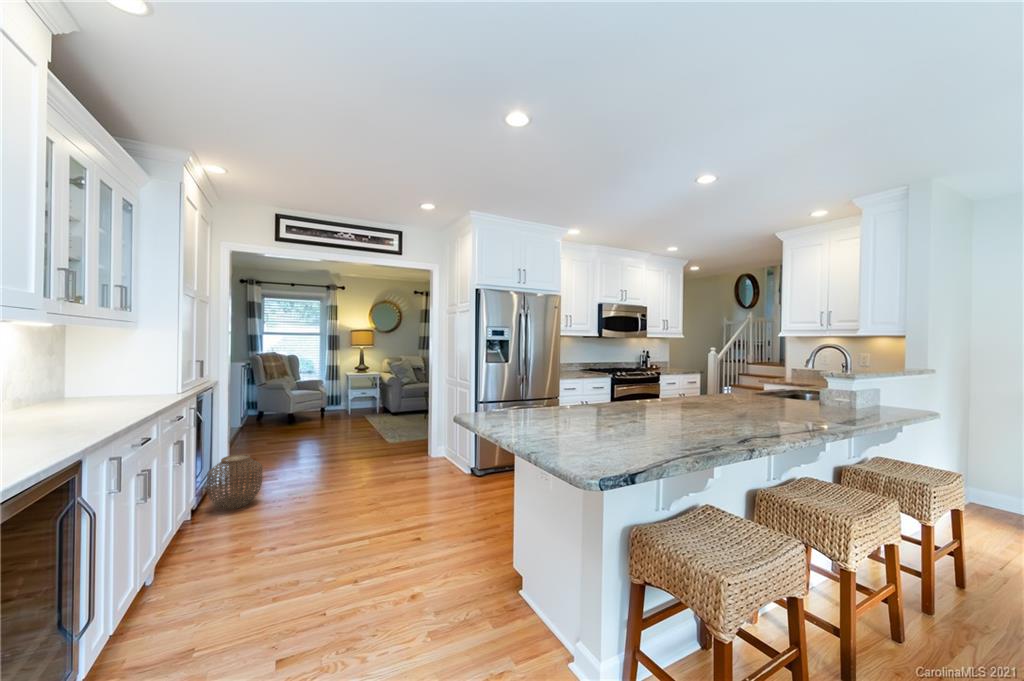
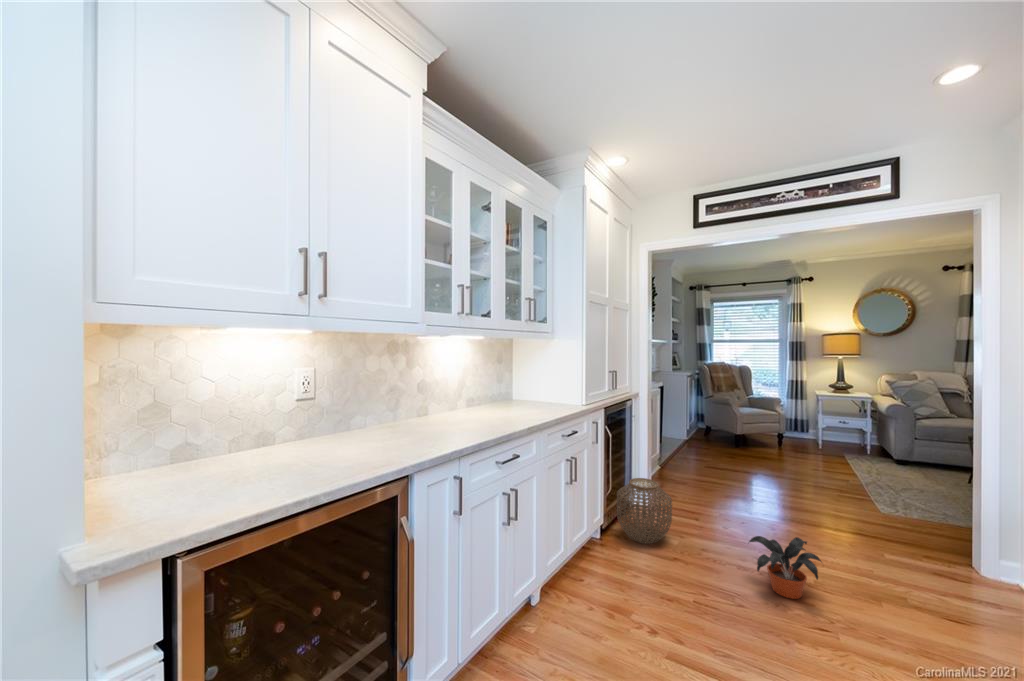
potted plant: none [323,461,367,499] -> present [749,536,821,599]

